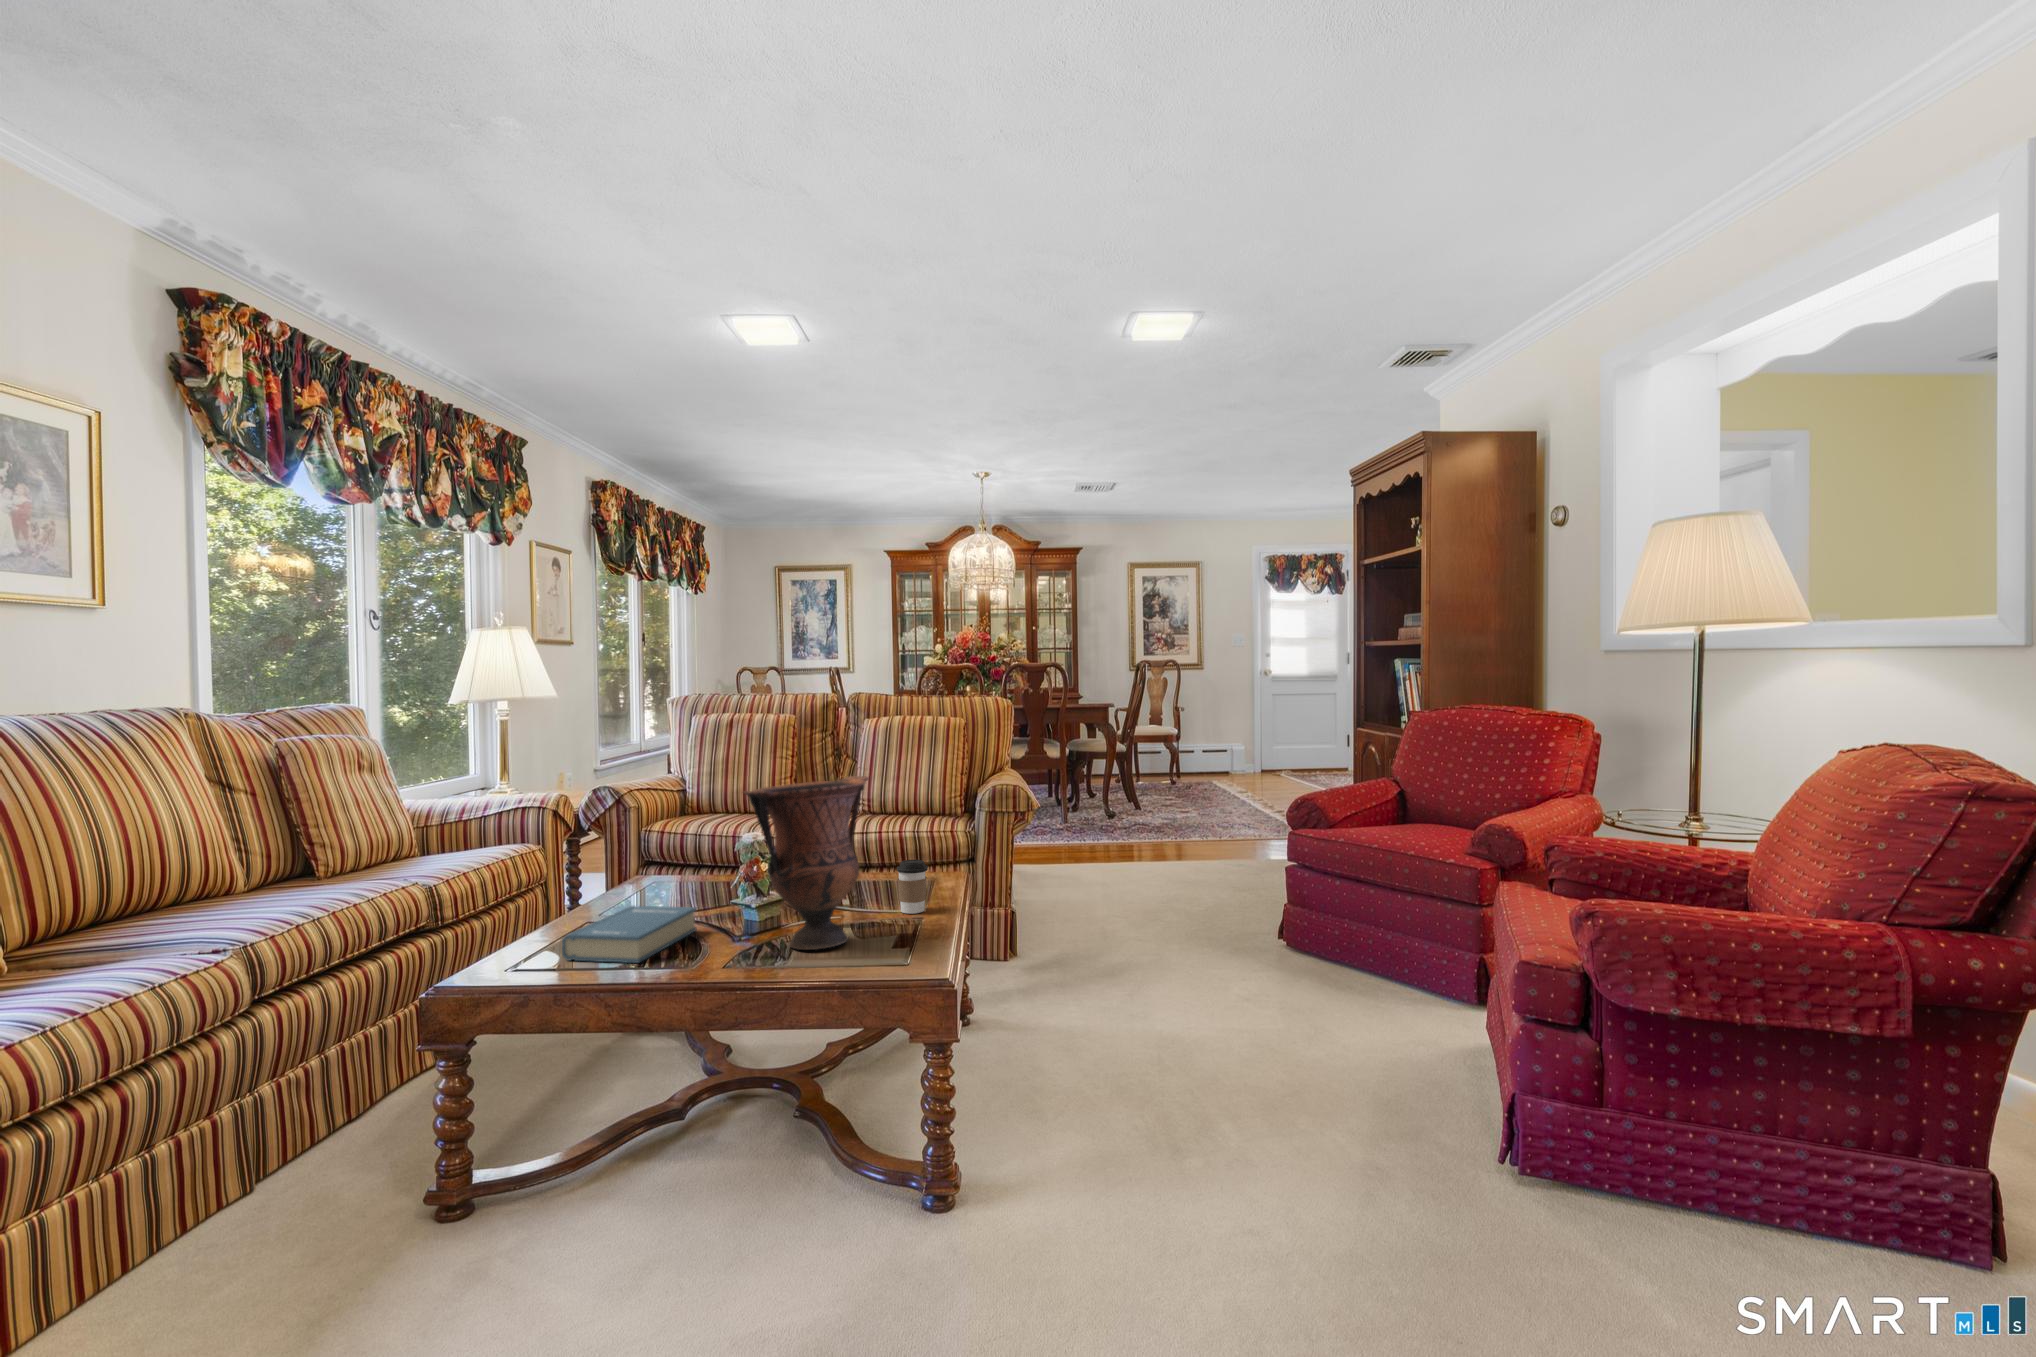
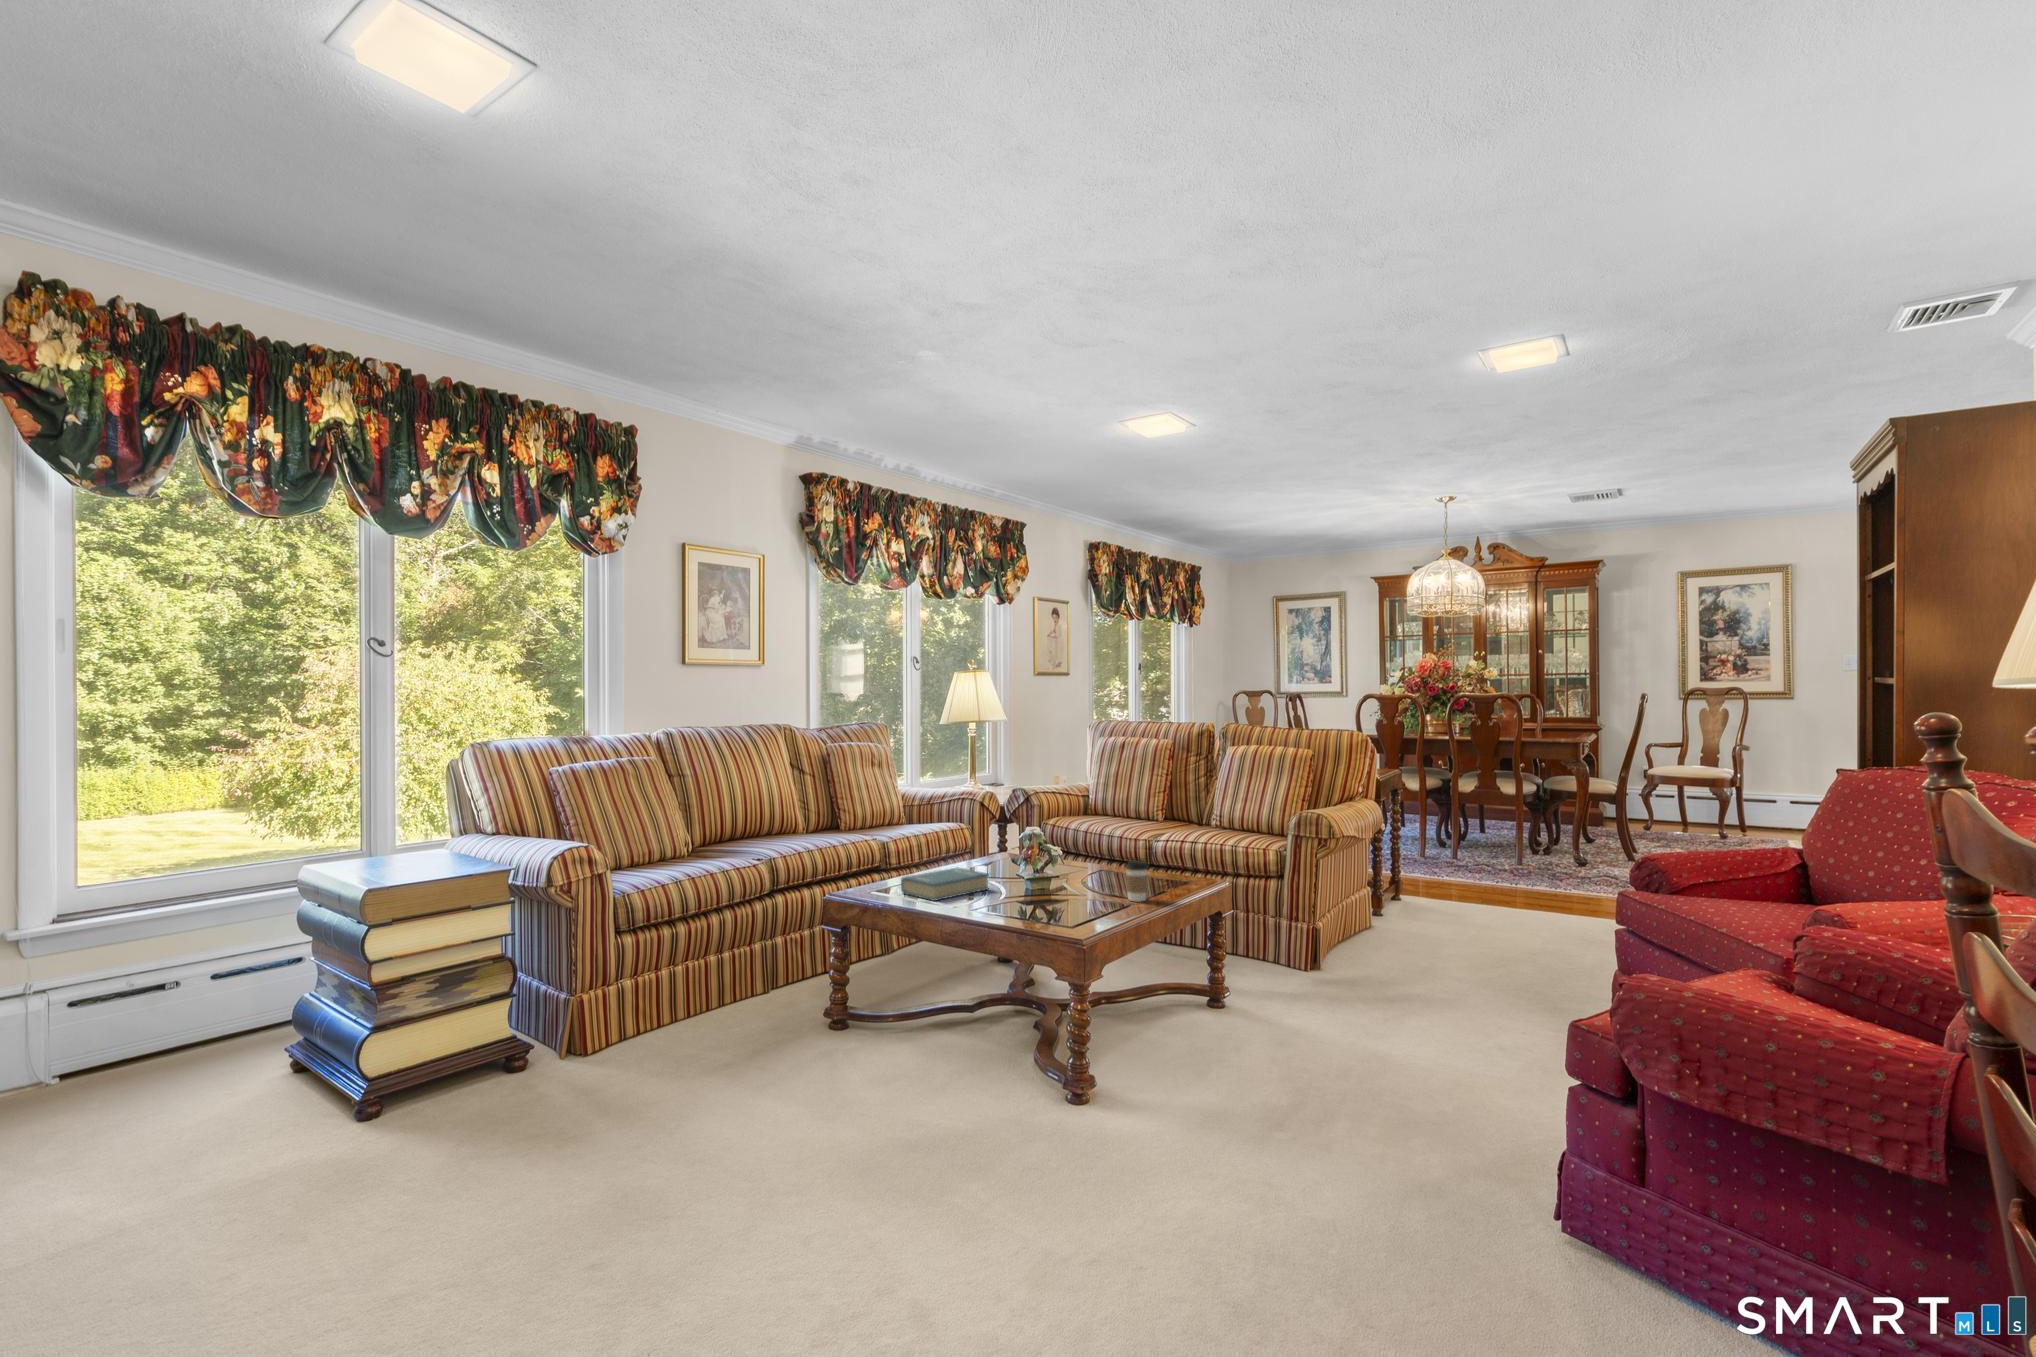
vase: present [743,776,869,950] -> none [992,792,1089,911]

